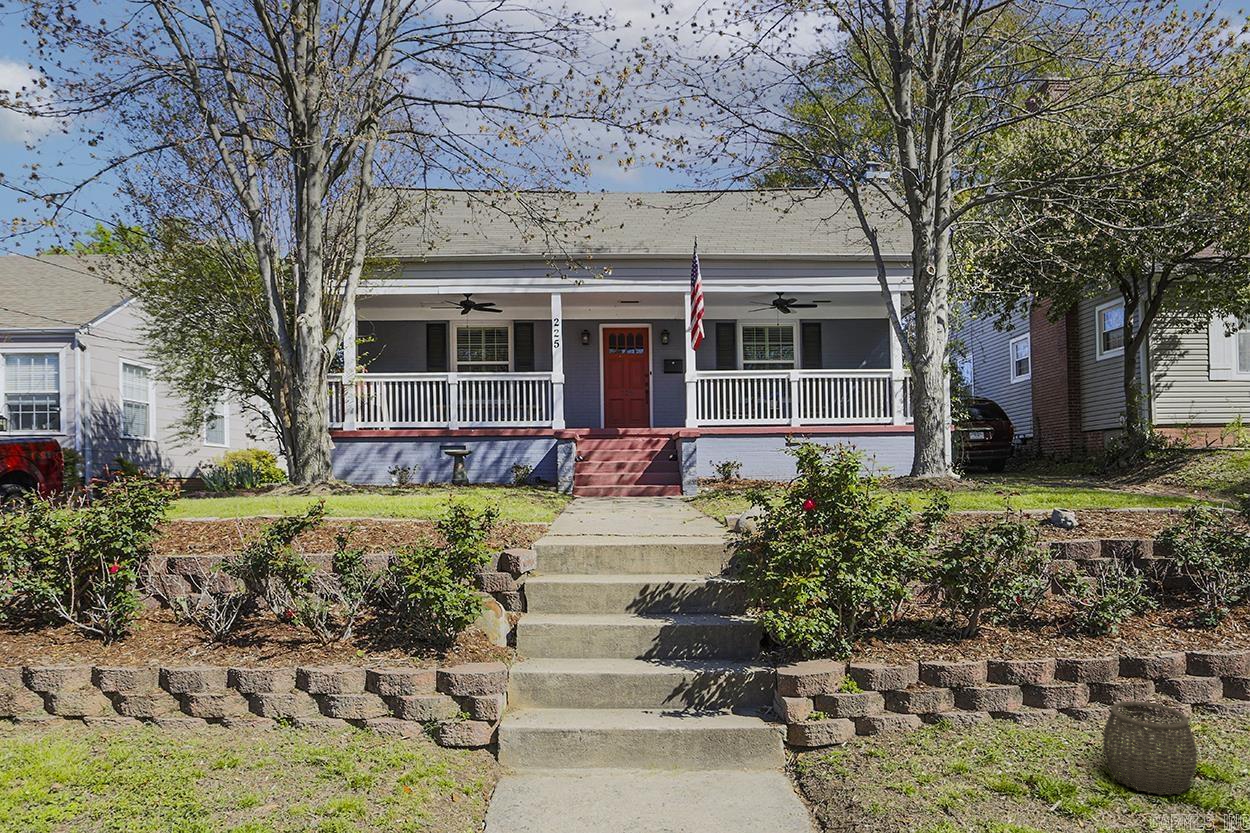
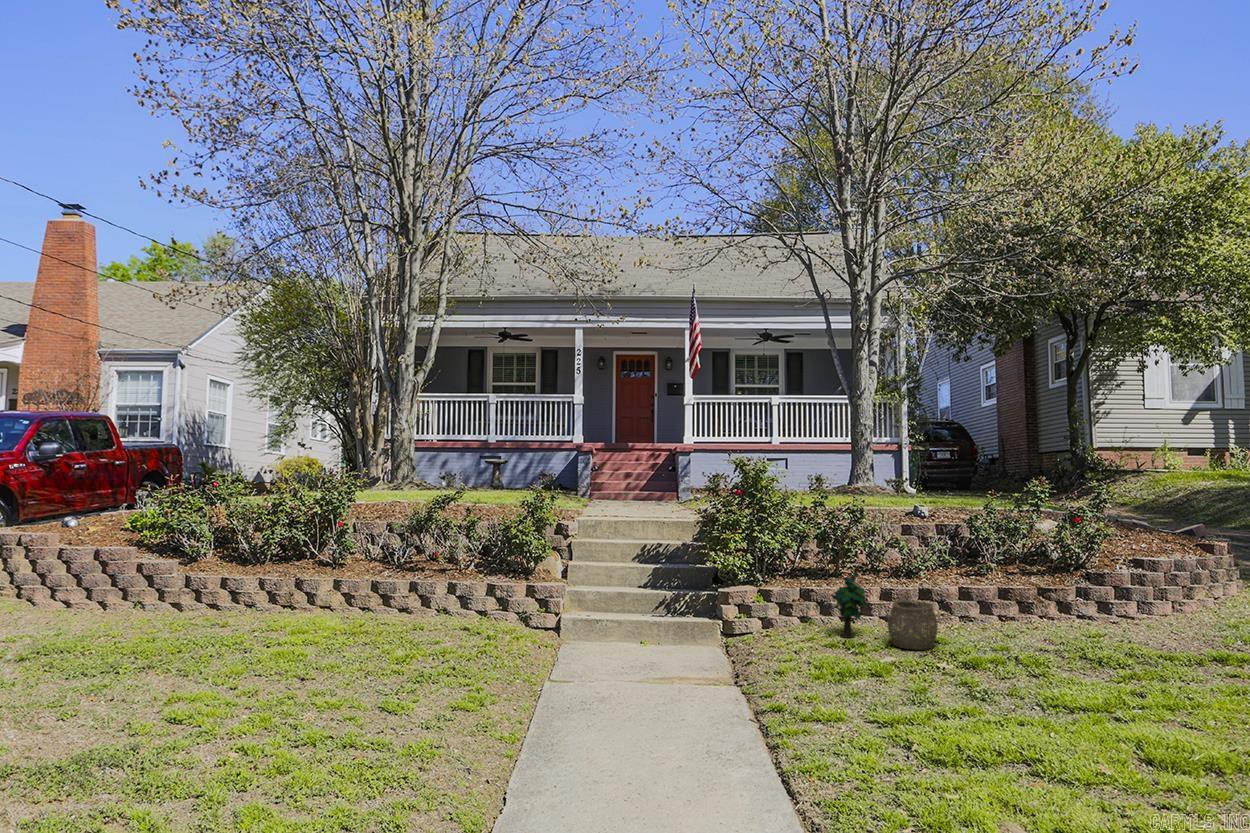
decorative plant: none [989,652,1060,761] -> present [830,572,867,638]

